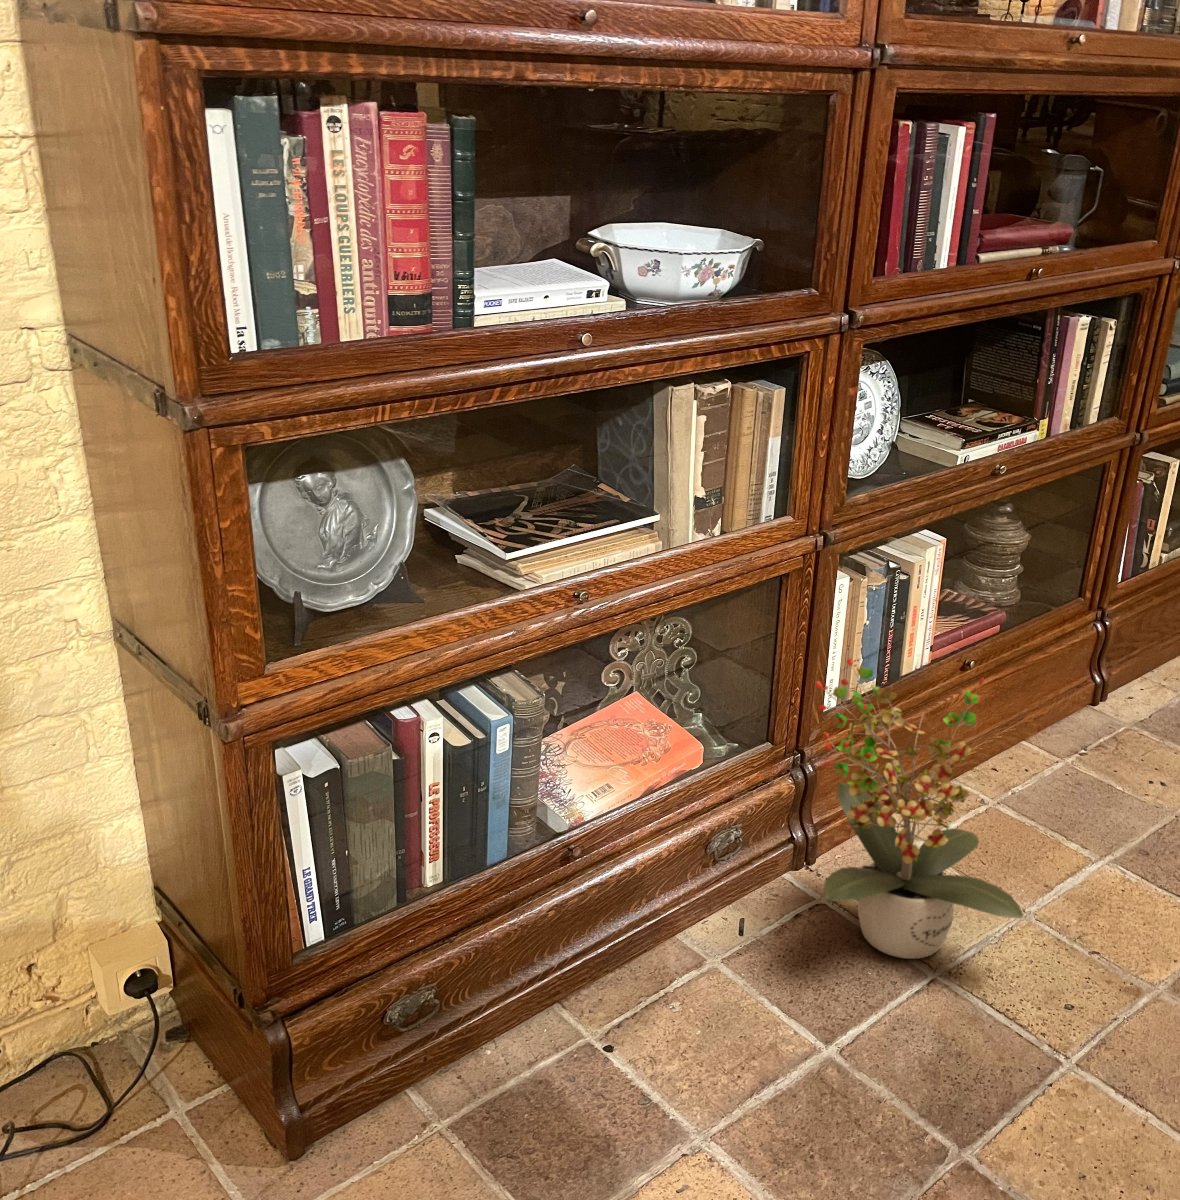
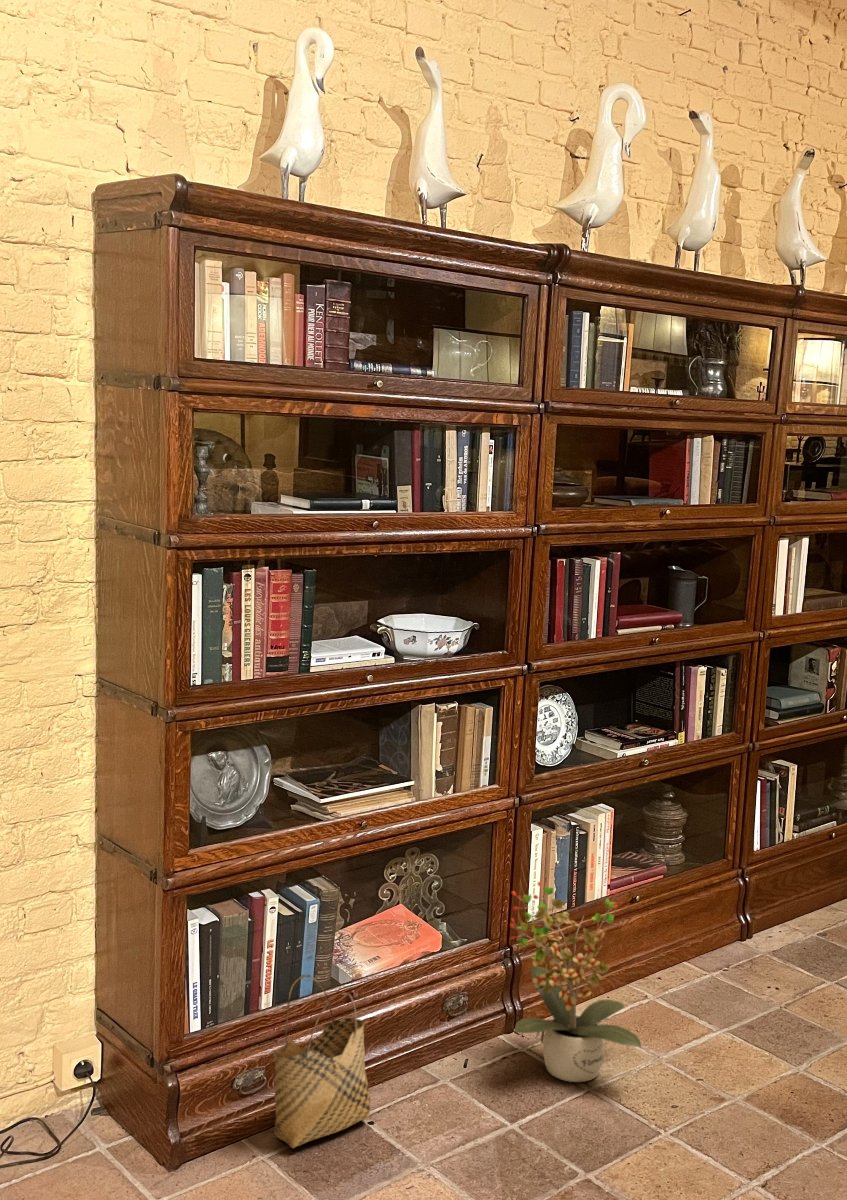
woven basket: none [445,839,605,1112] -> present [273,975,370,1148]

